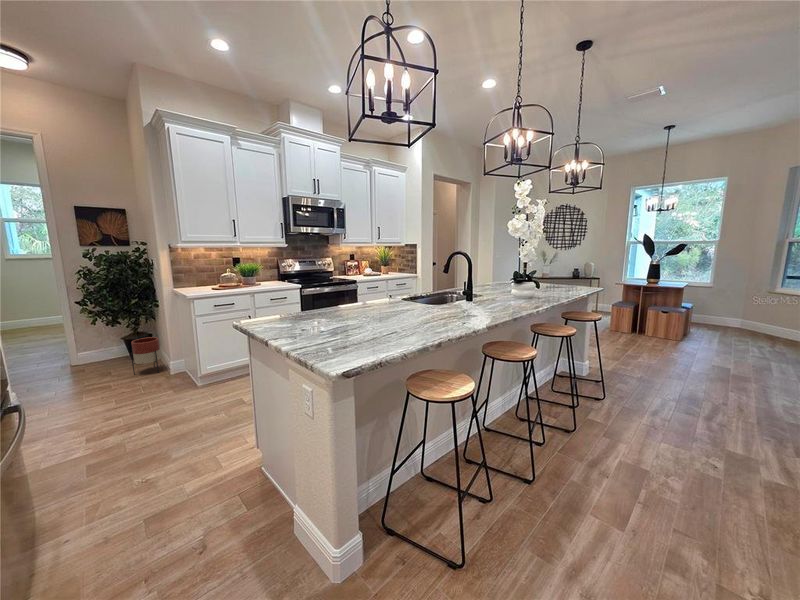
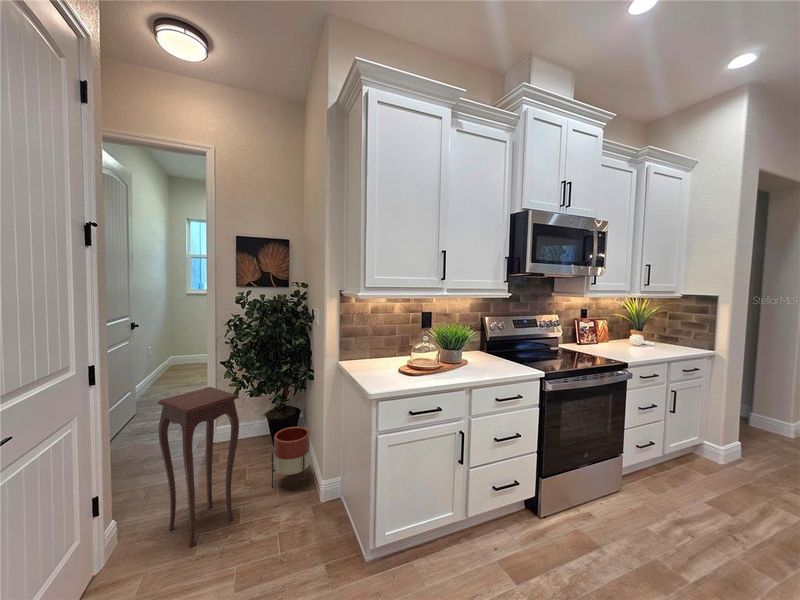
side table: none [37,311,107,399] -> present [158,387,239,547]

